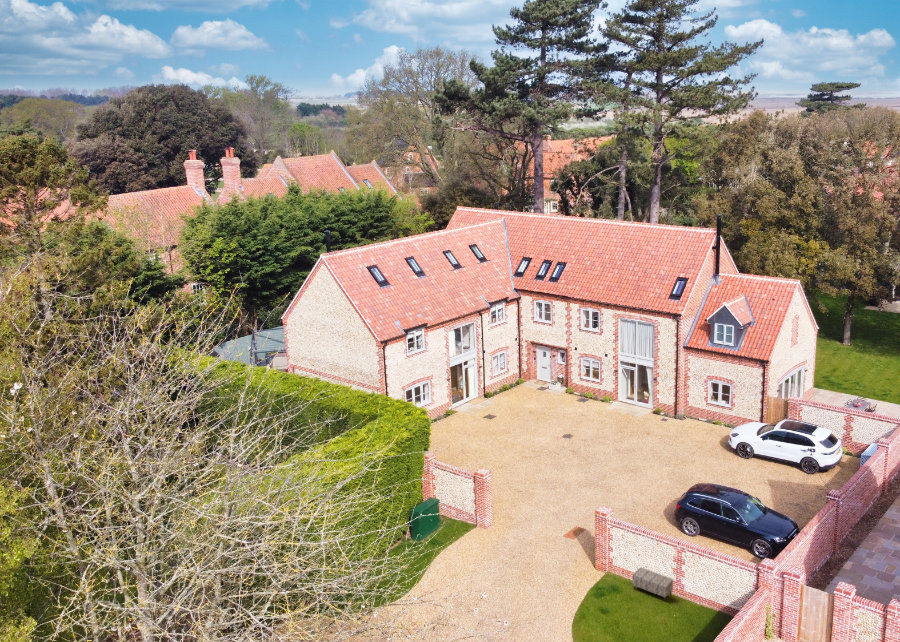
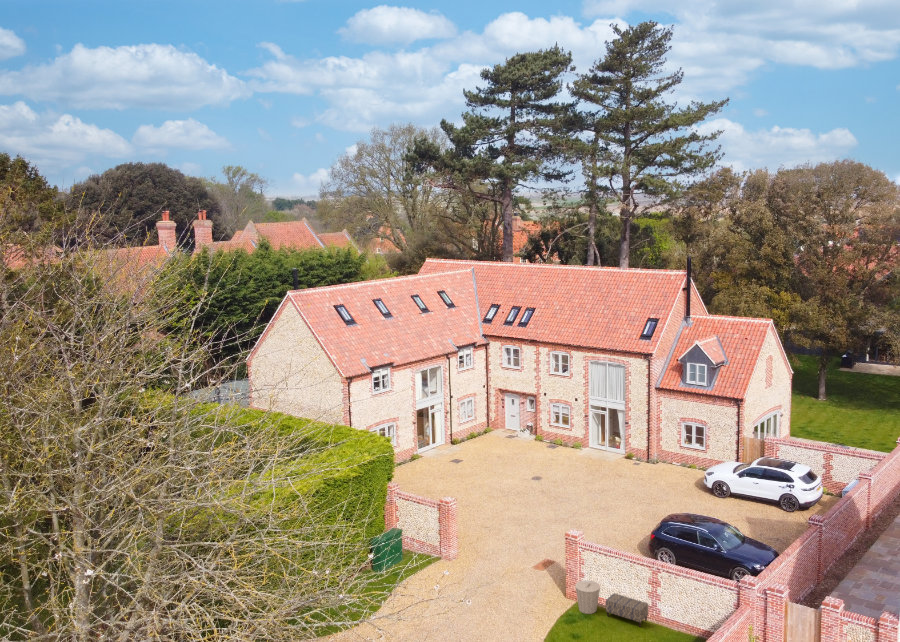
trash can: none [604,555,627,586] -> present [575,581,600,614]

